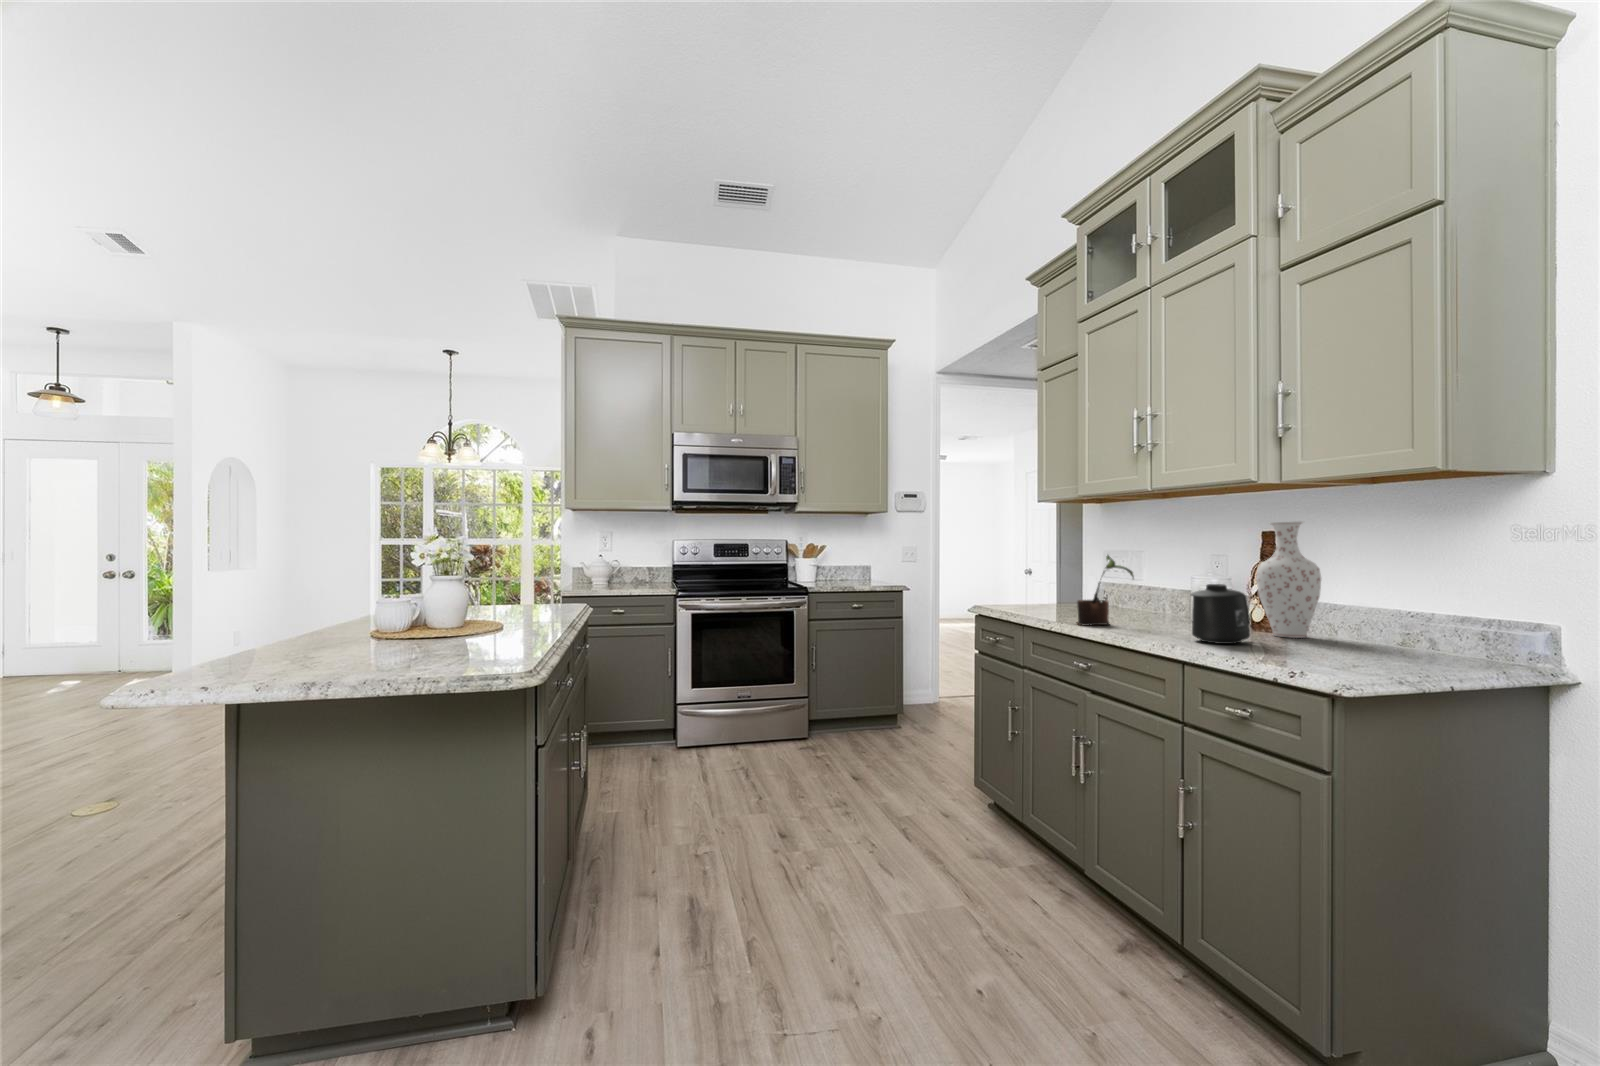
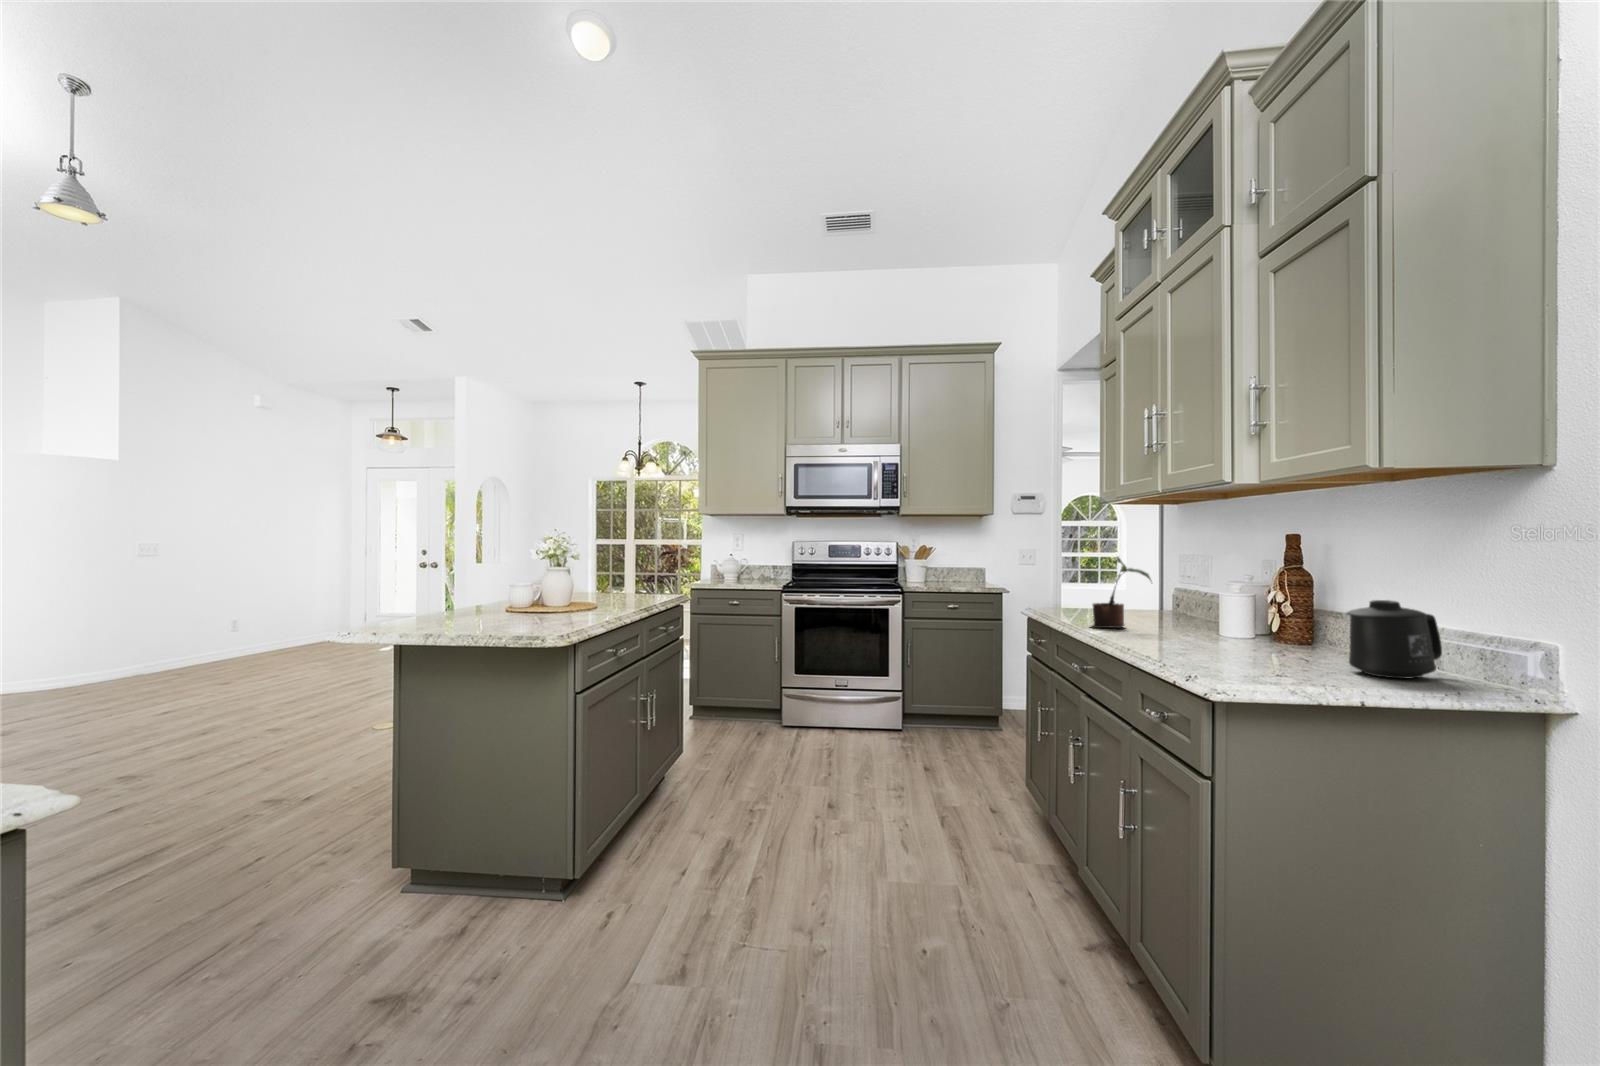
vase: present [1256,521,1321,638] -> none [1268,524,1339,650]
mug: present [1191,584,1250,644] -> present [1347,600,1442,679]

